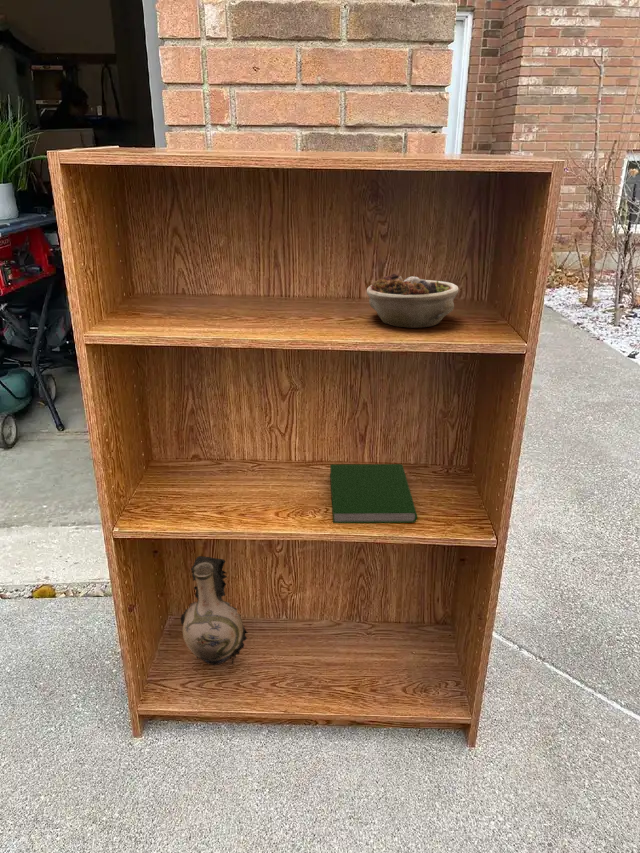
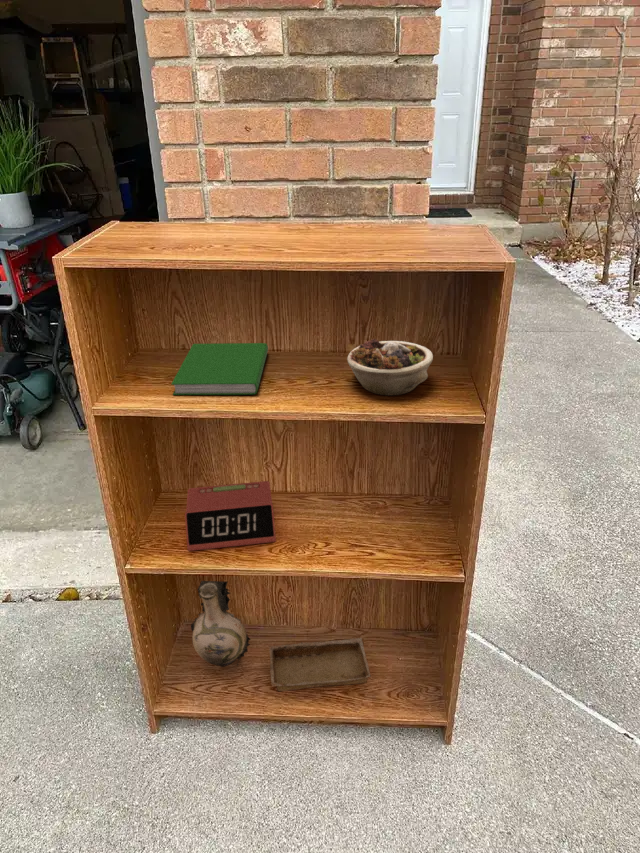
alarm clock: none [182,447,283,515] -> present [185,481,276,551]
hardcover book: present [330,464,417,523] -> present [172,343,268,395]
tray: none [268,632,383,689] -> present [269,638,371,691]

